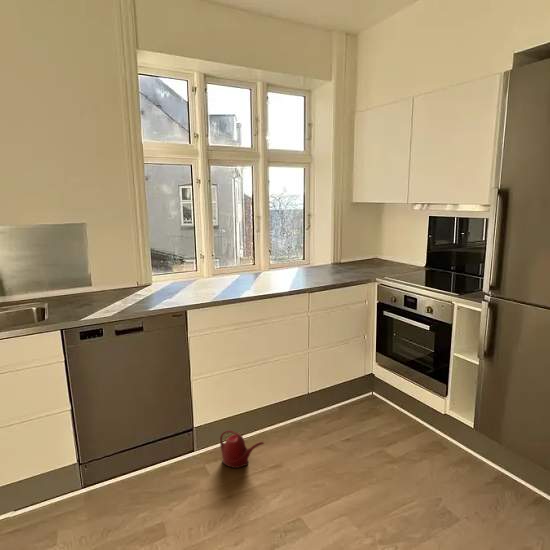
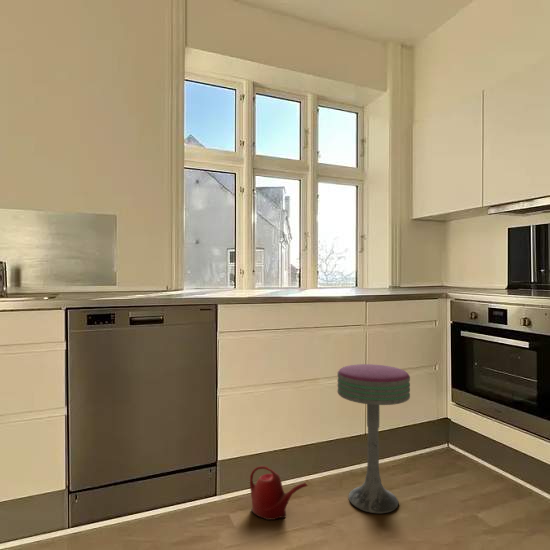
bar stool: none [286,346,341,456] -> present [337,364,410,513]

